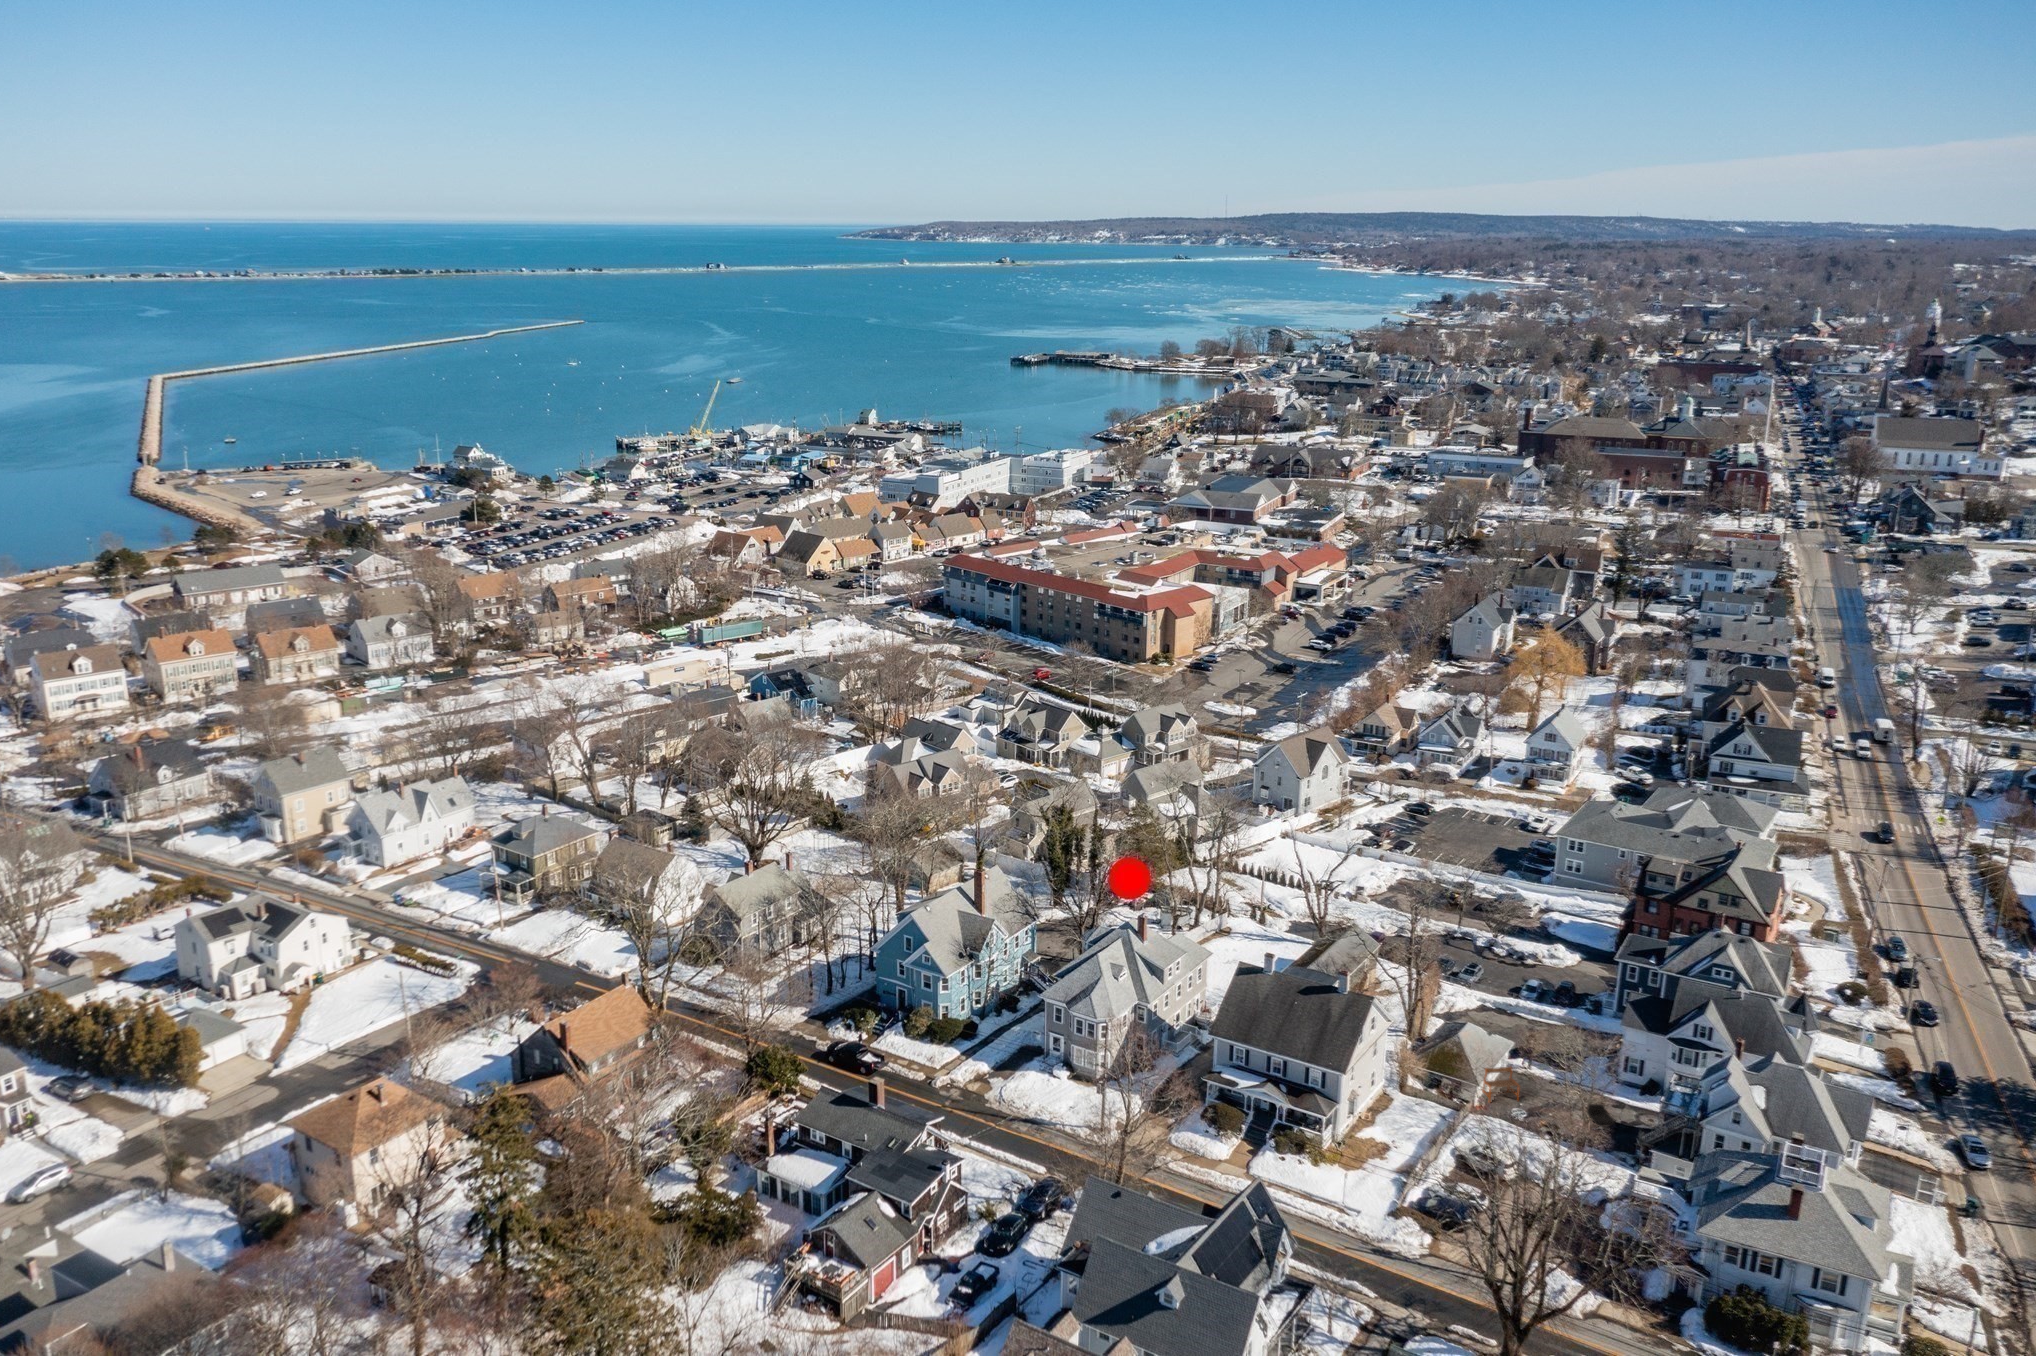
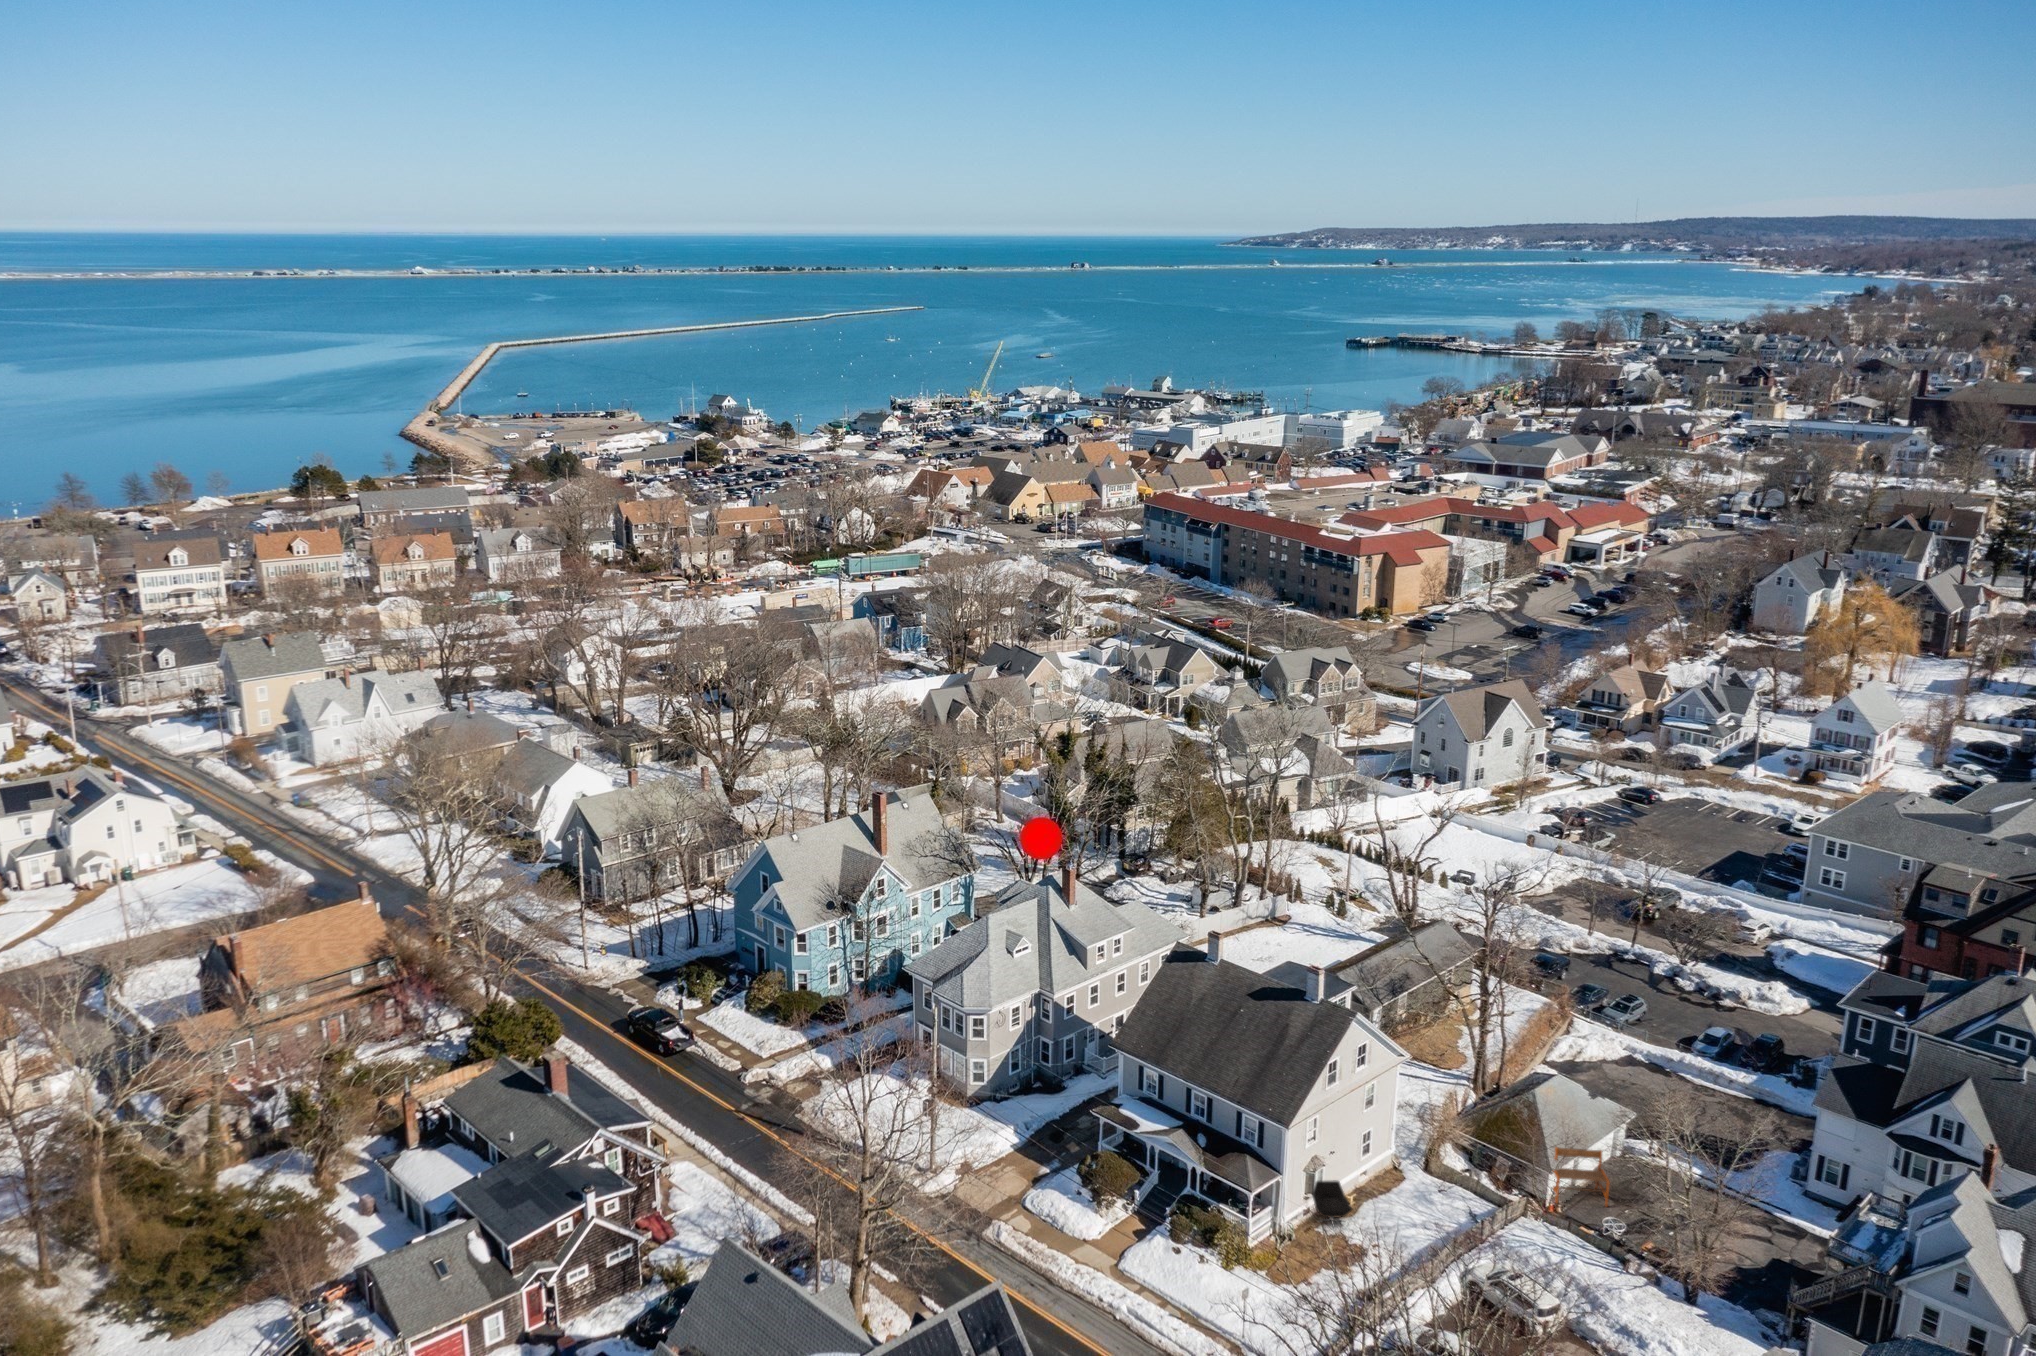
lounge chair: present [1587,1104,1616,1129] -> present [1312,1180,1352,1223]

